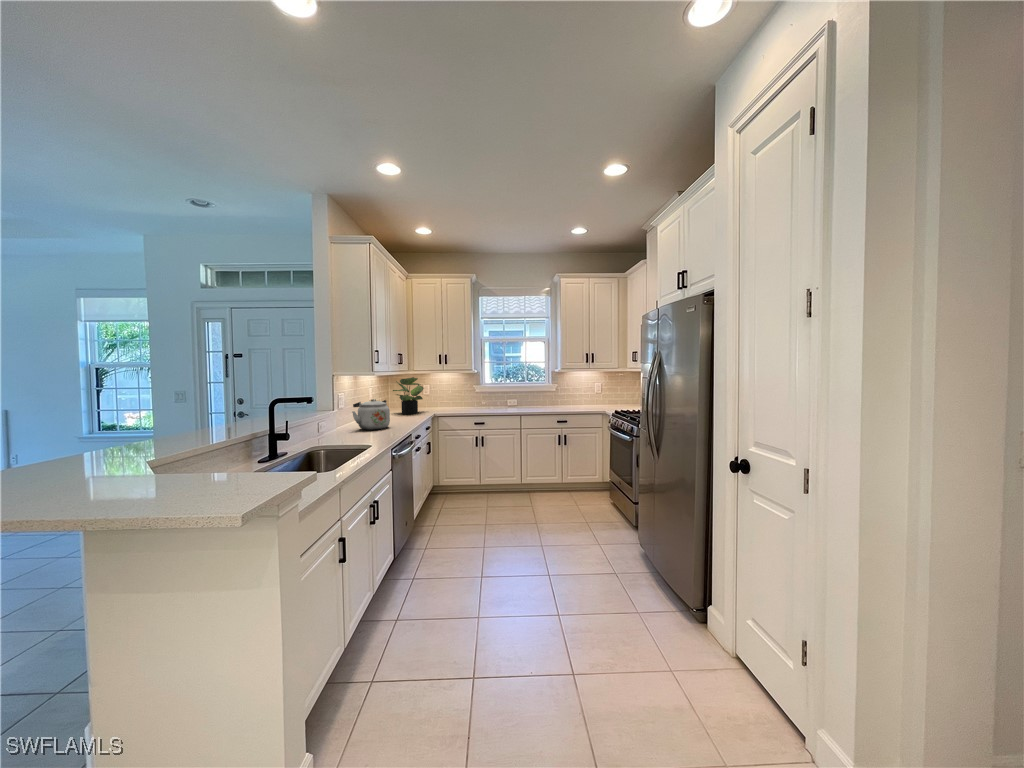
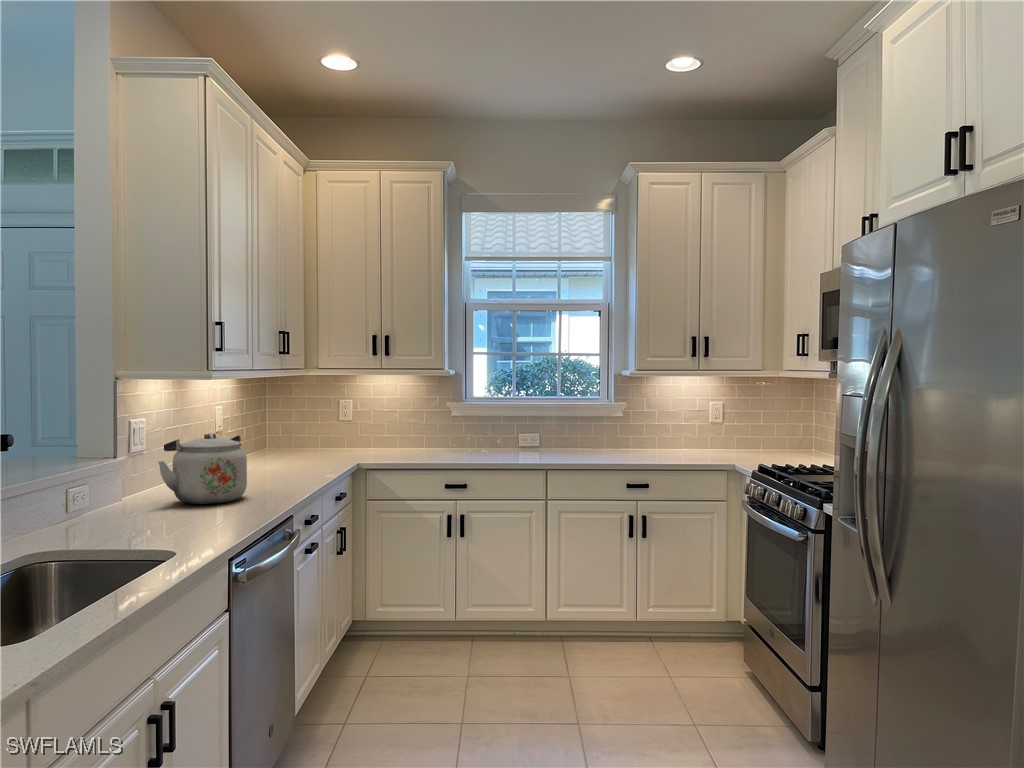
potted plant: present [393,377,424,415] -> none [265,384,335,466]

